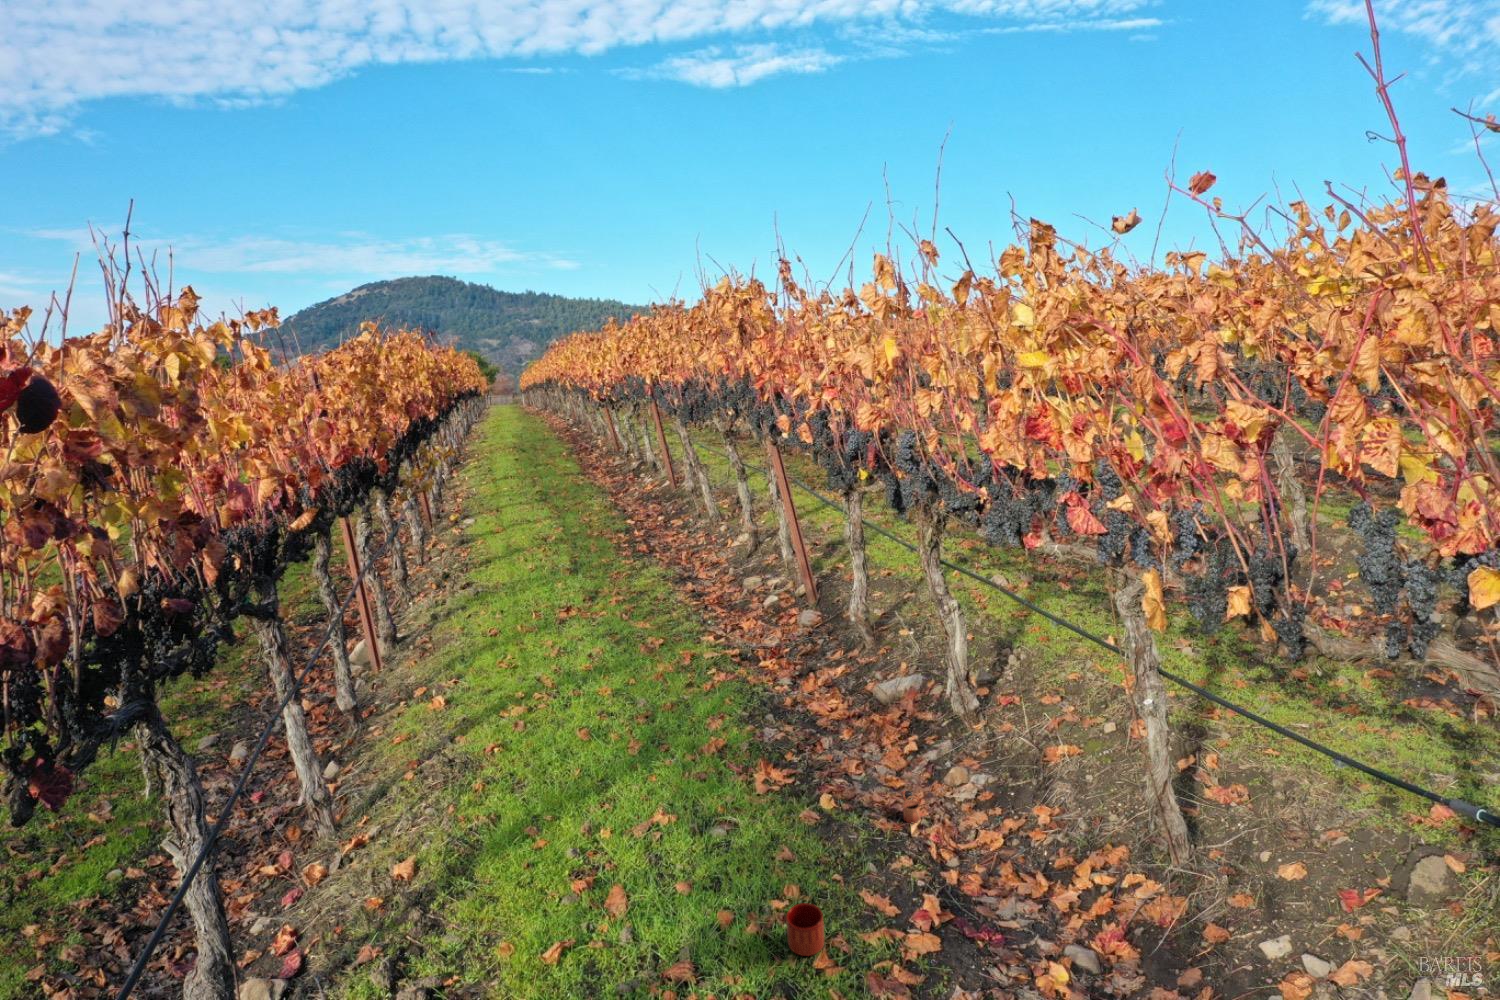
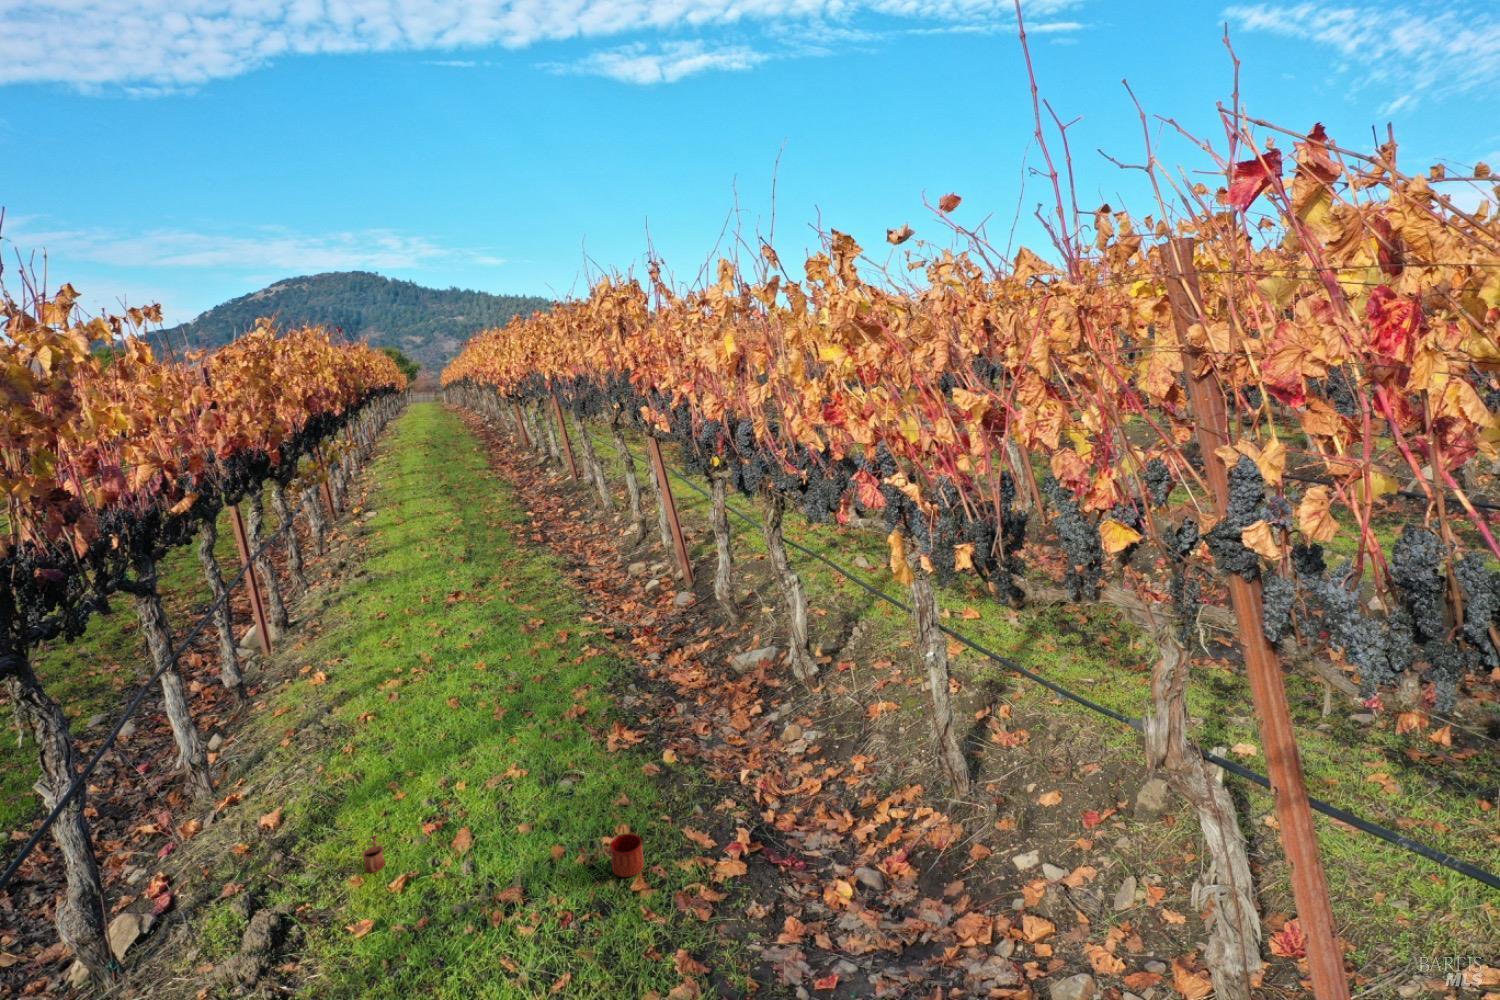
watering can: present [900,791,920,823] -> present [362,835,385,873]

